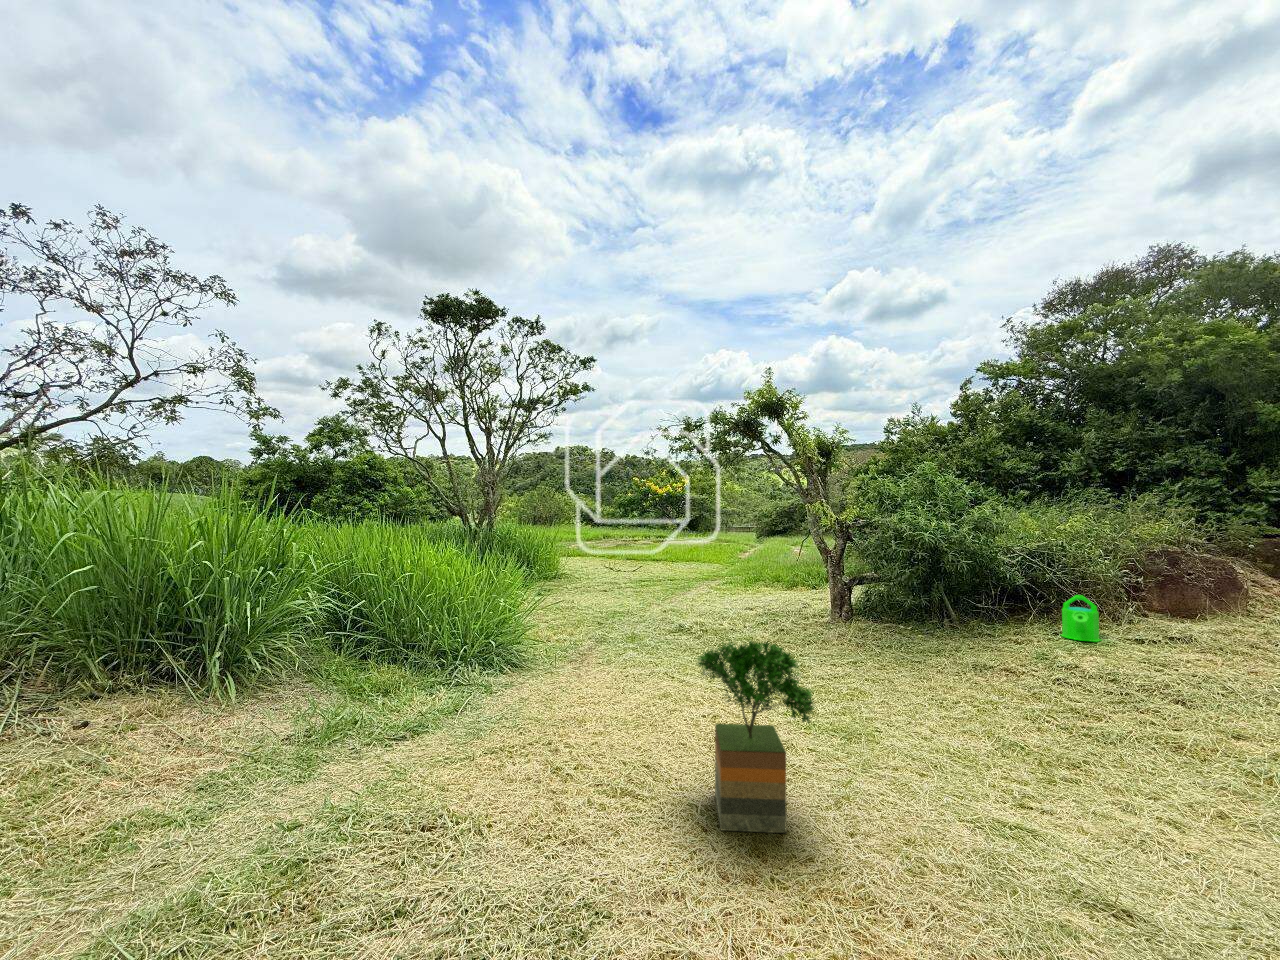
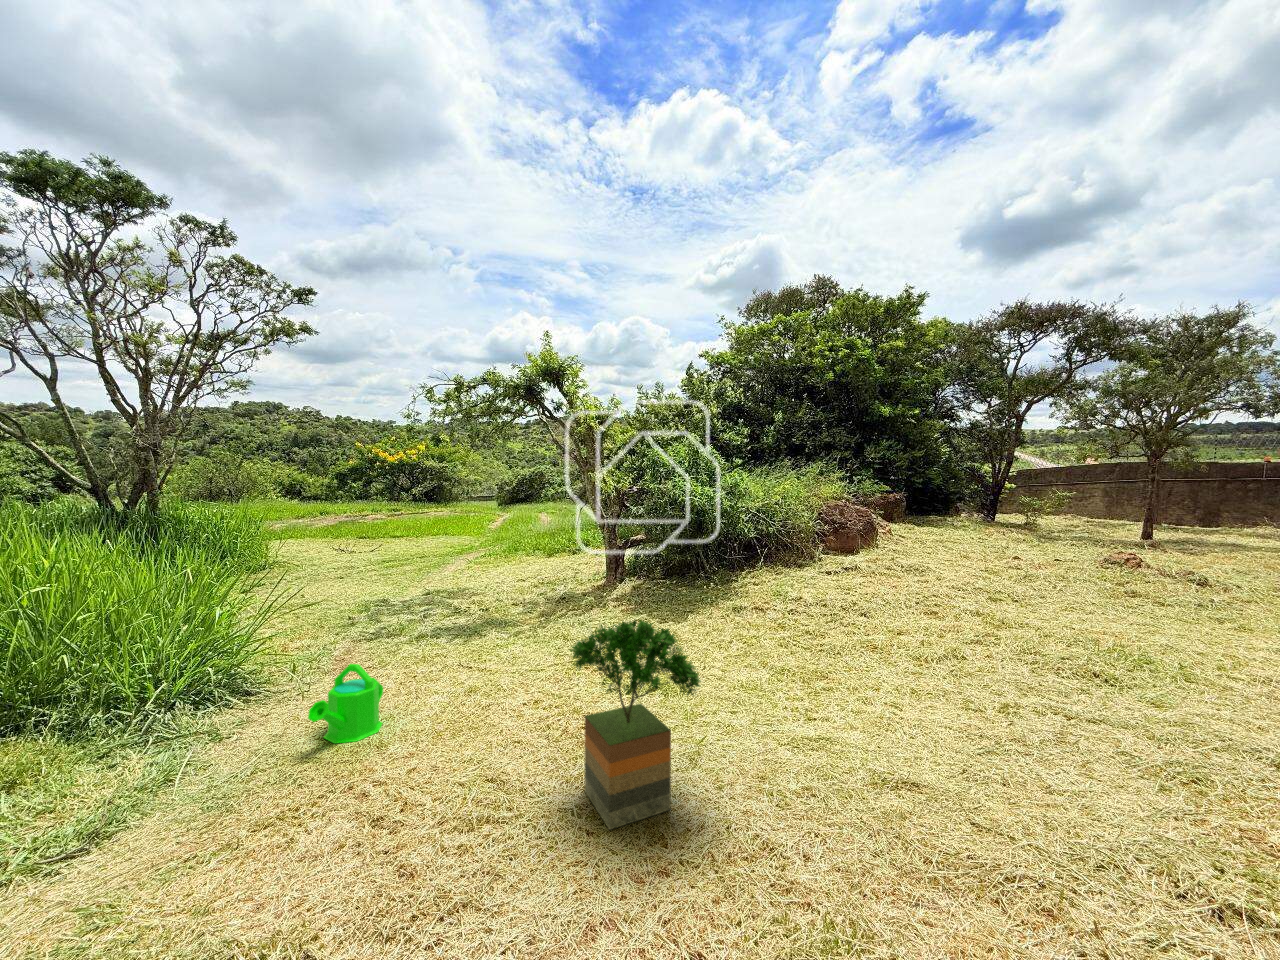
watering can: present [1061,595,1101,642] -> present [308,664,383,743]

